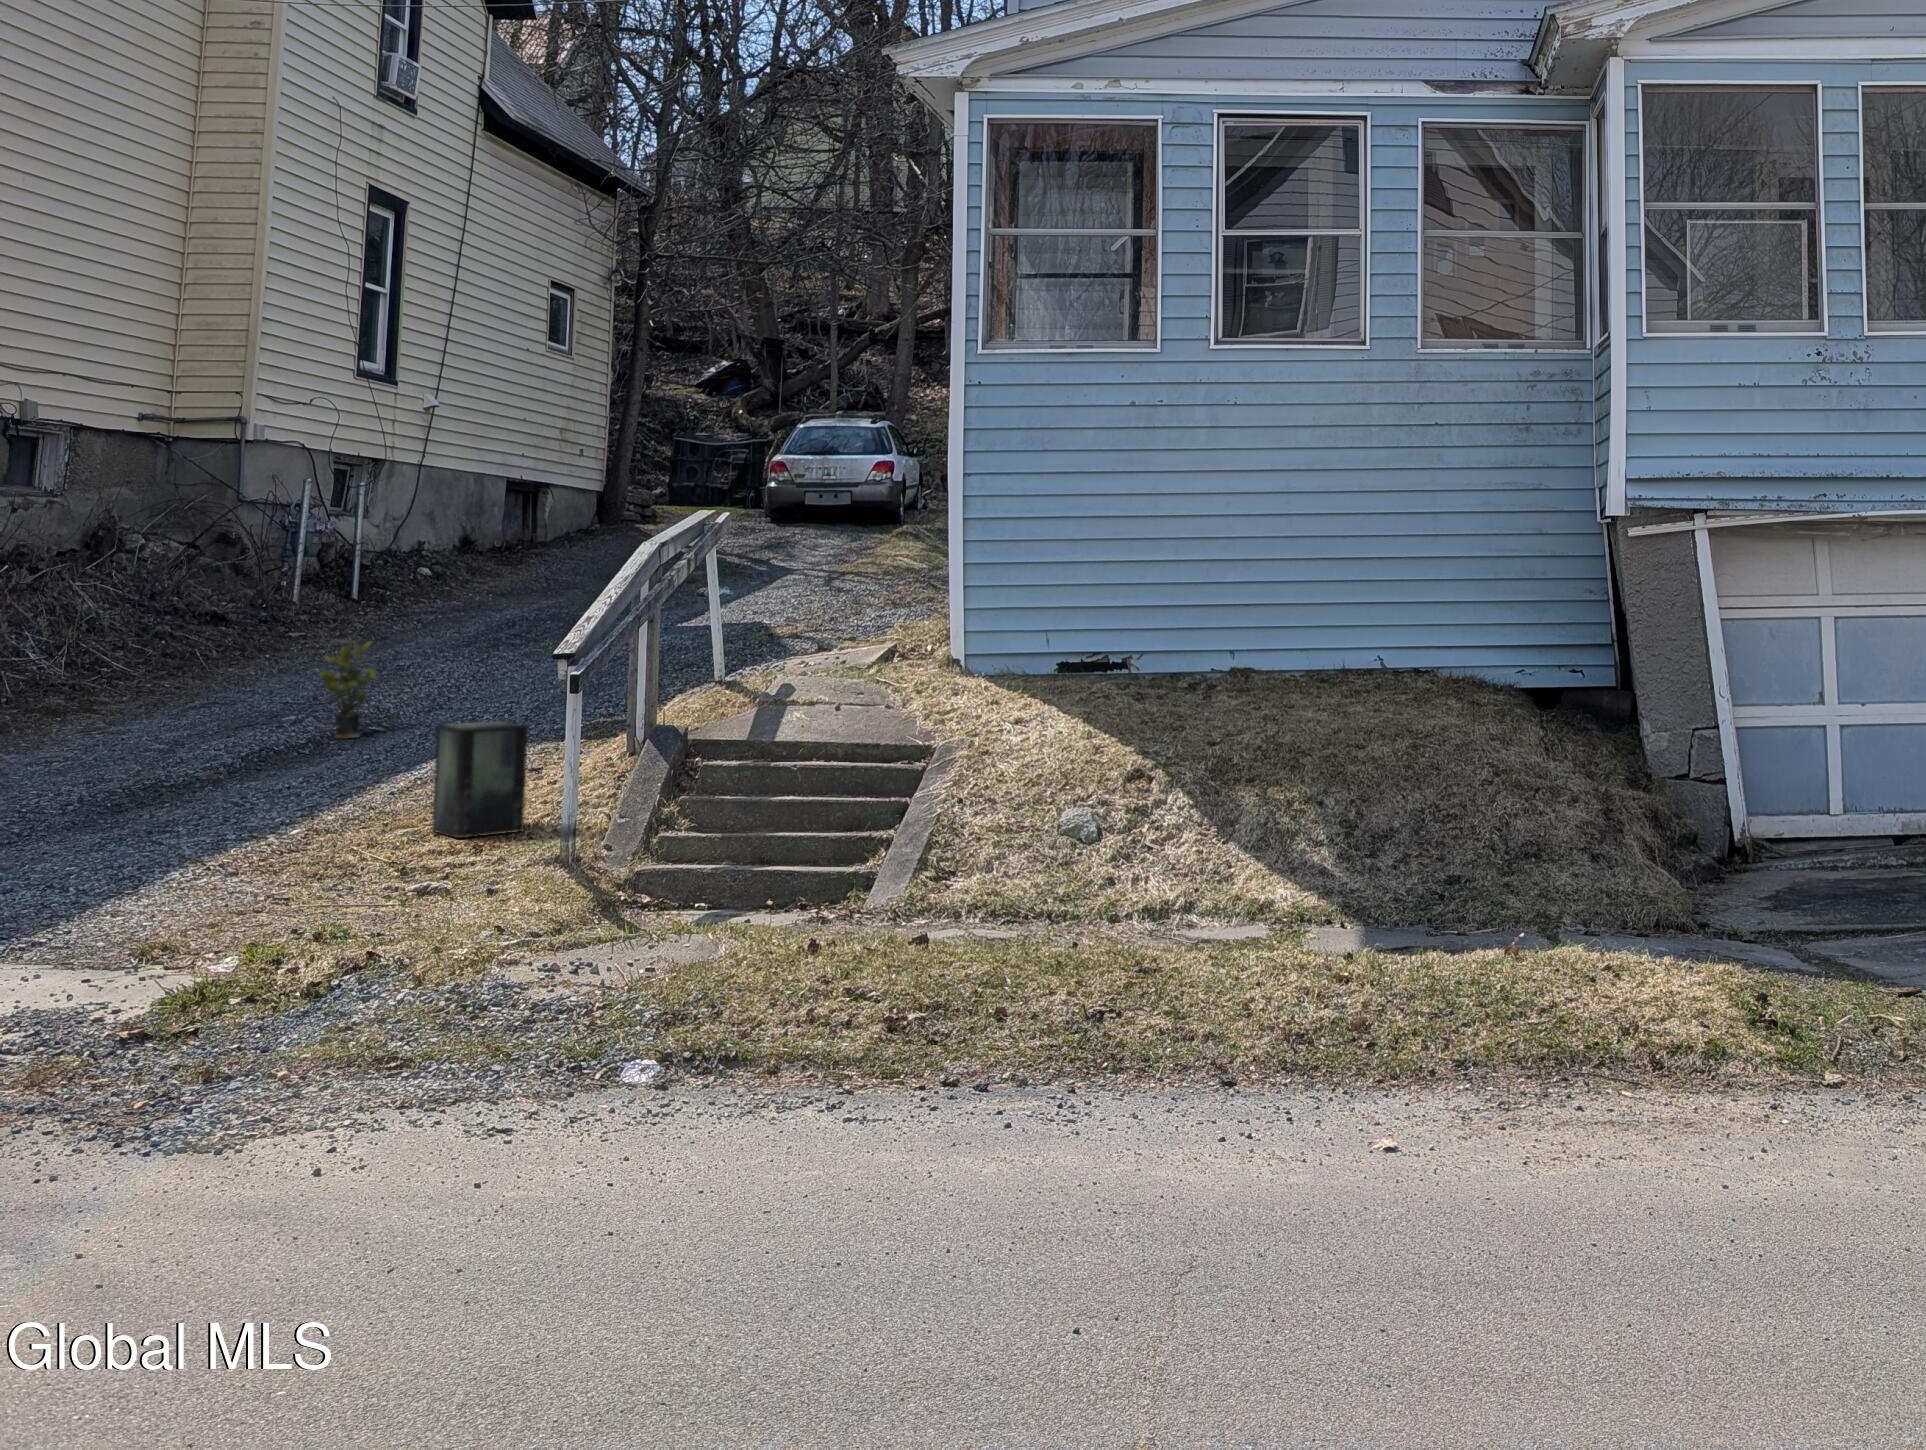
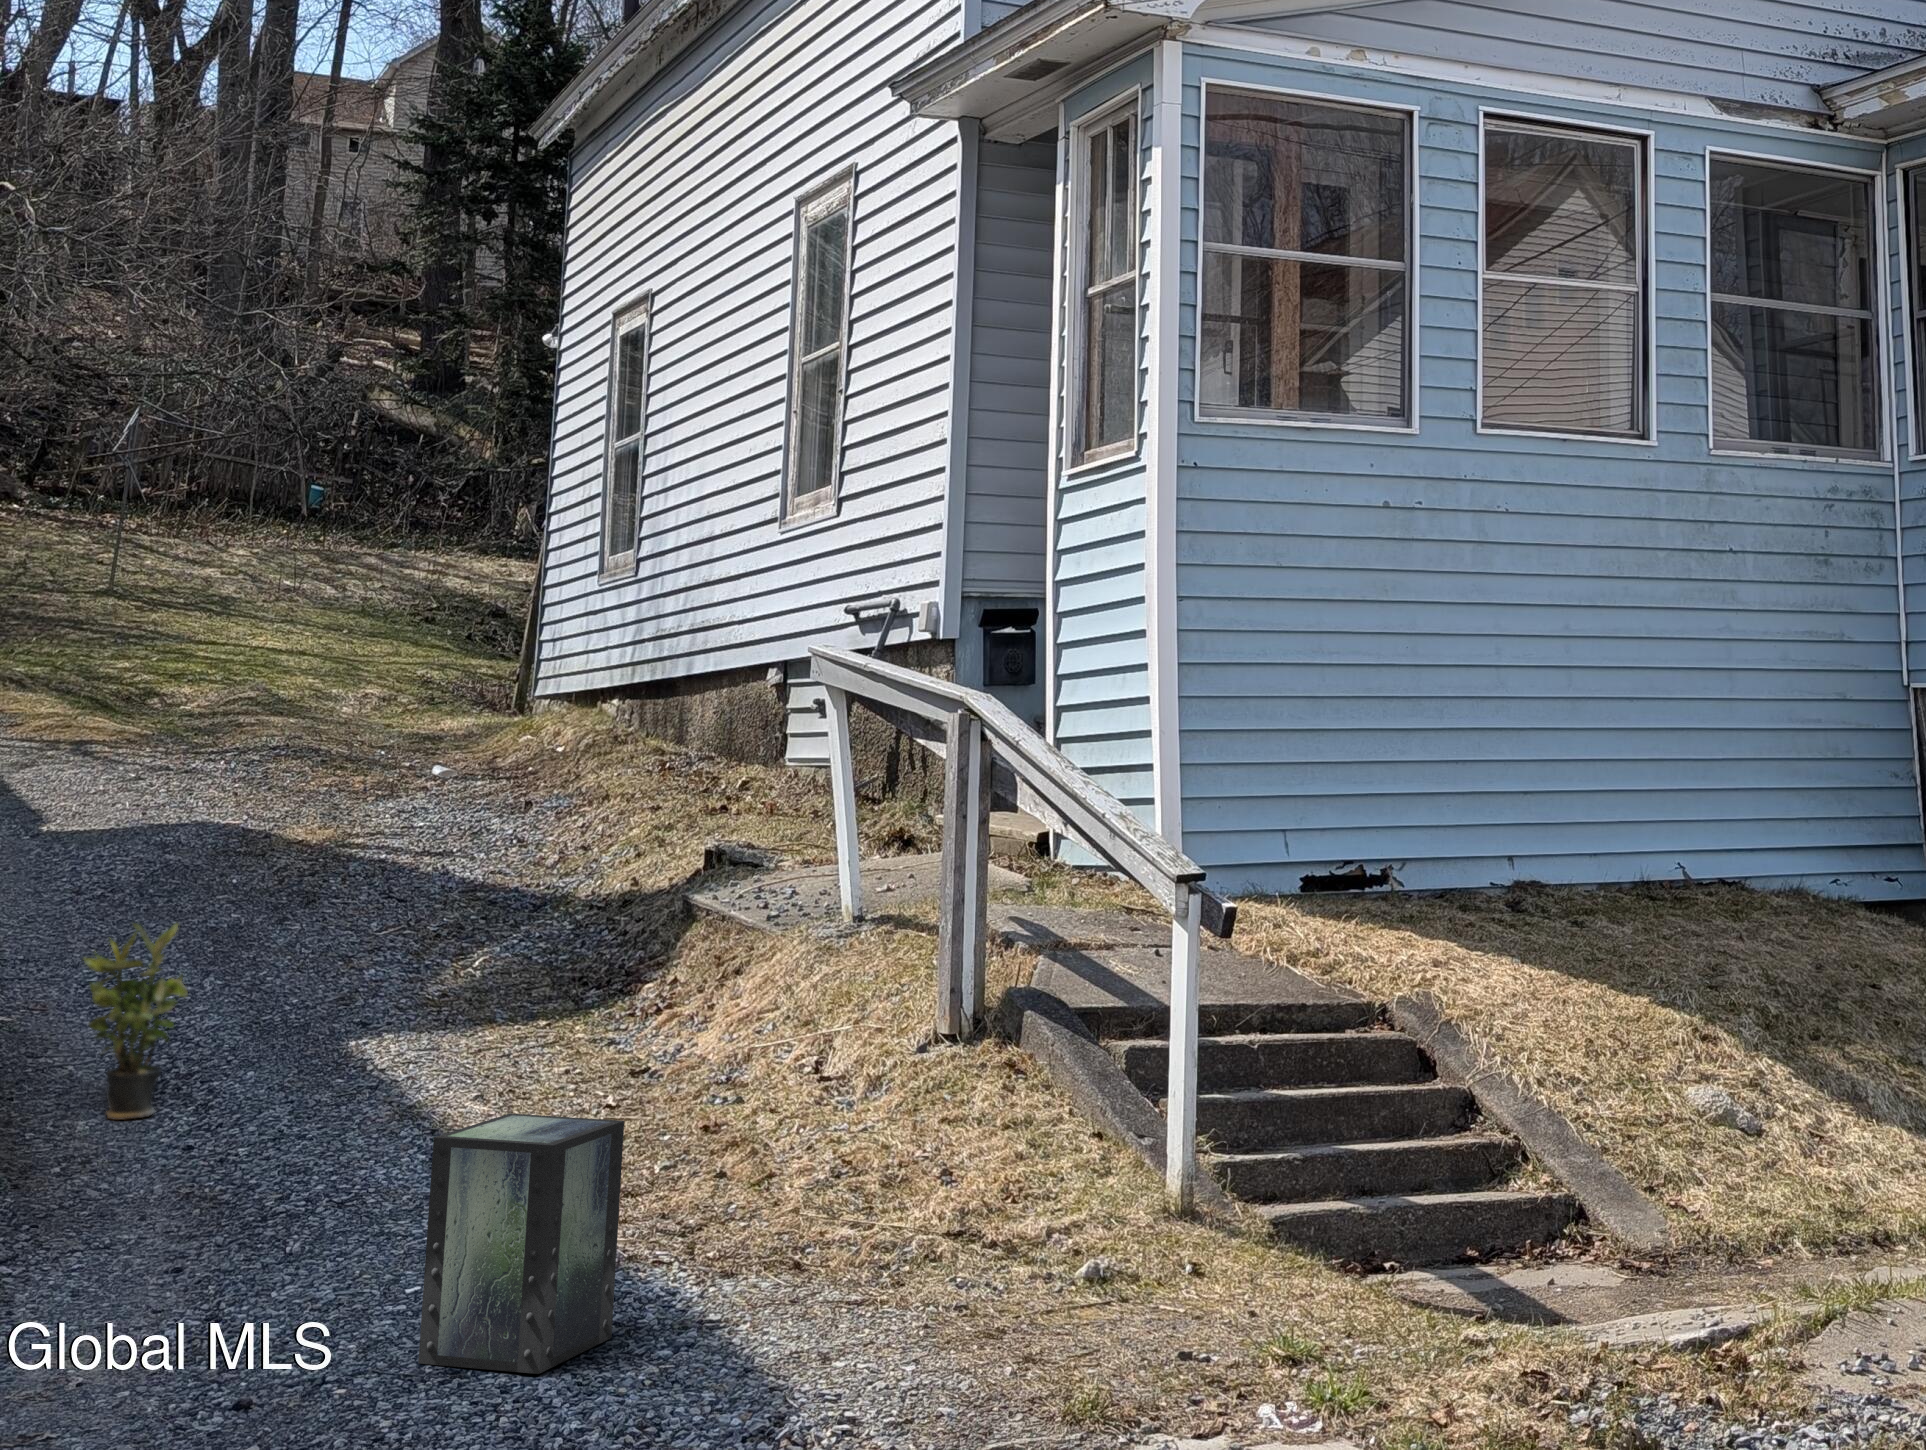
storage box: present [432,721,528,838] -> present [418,1113,624,1374]

